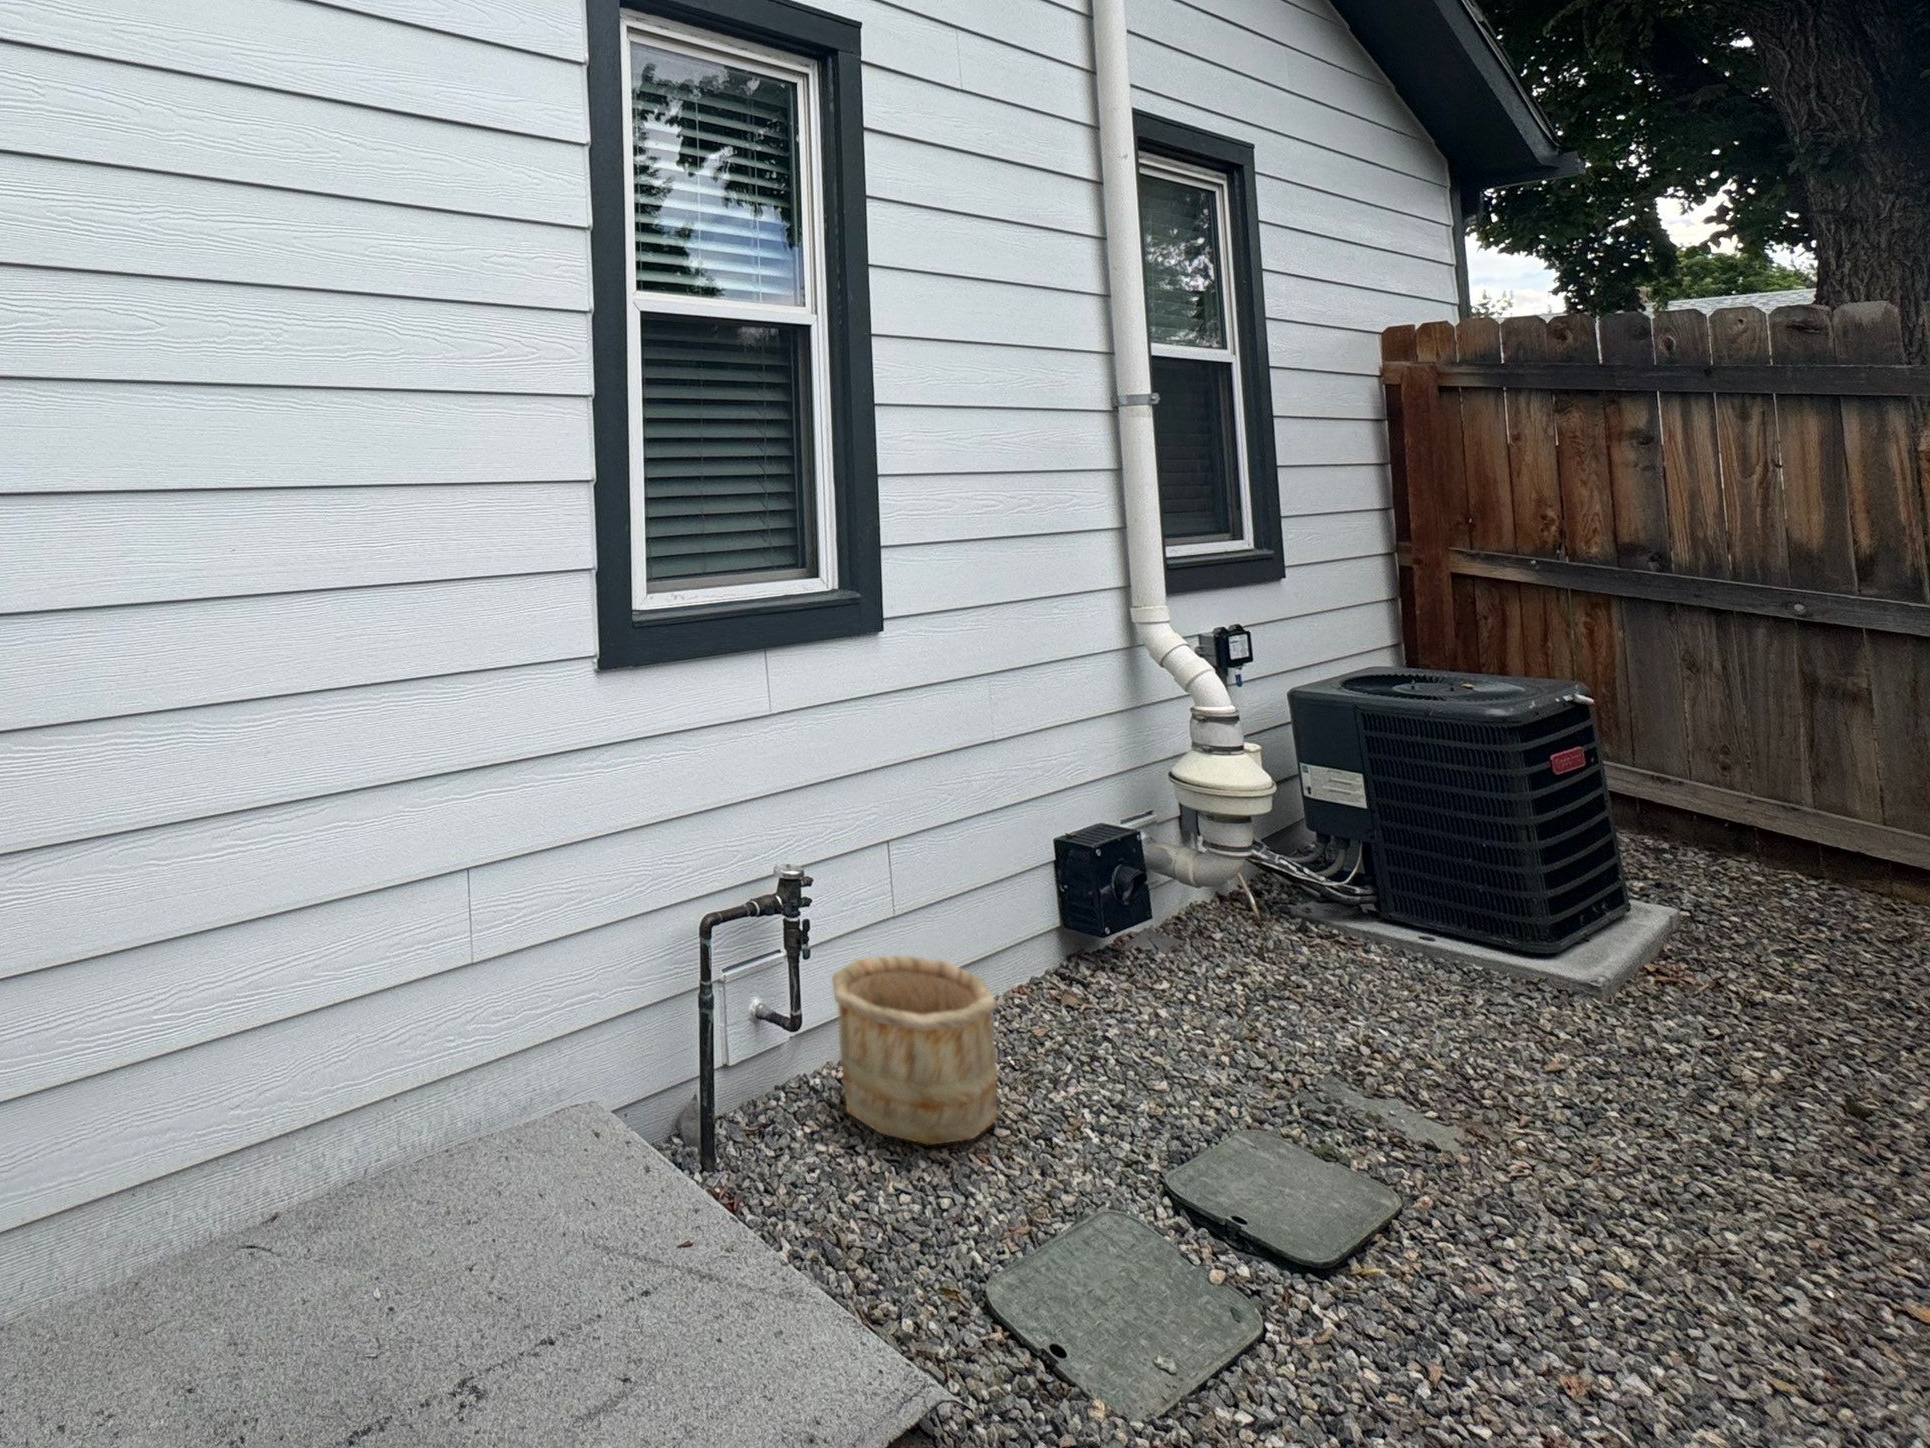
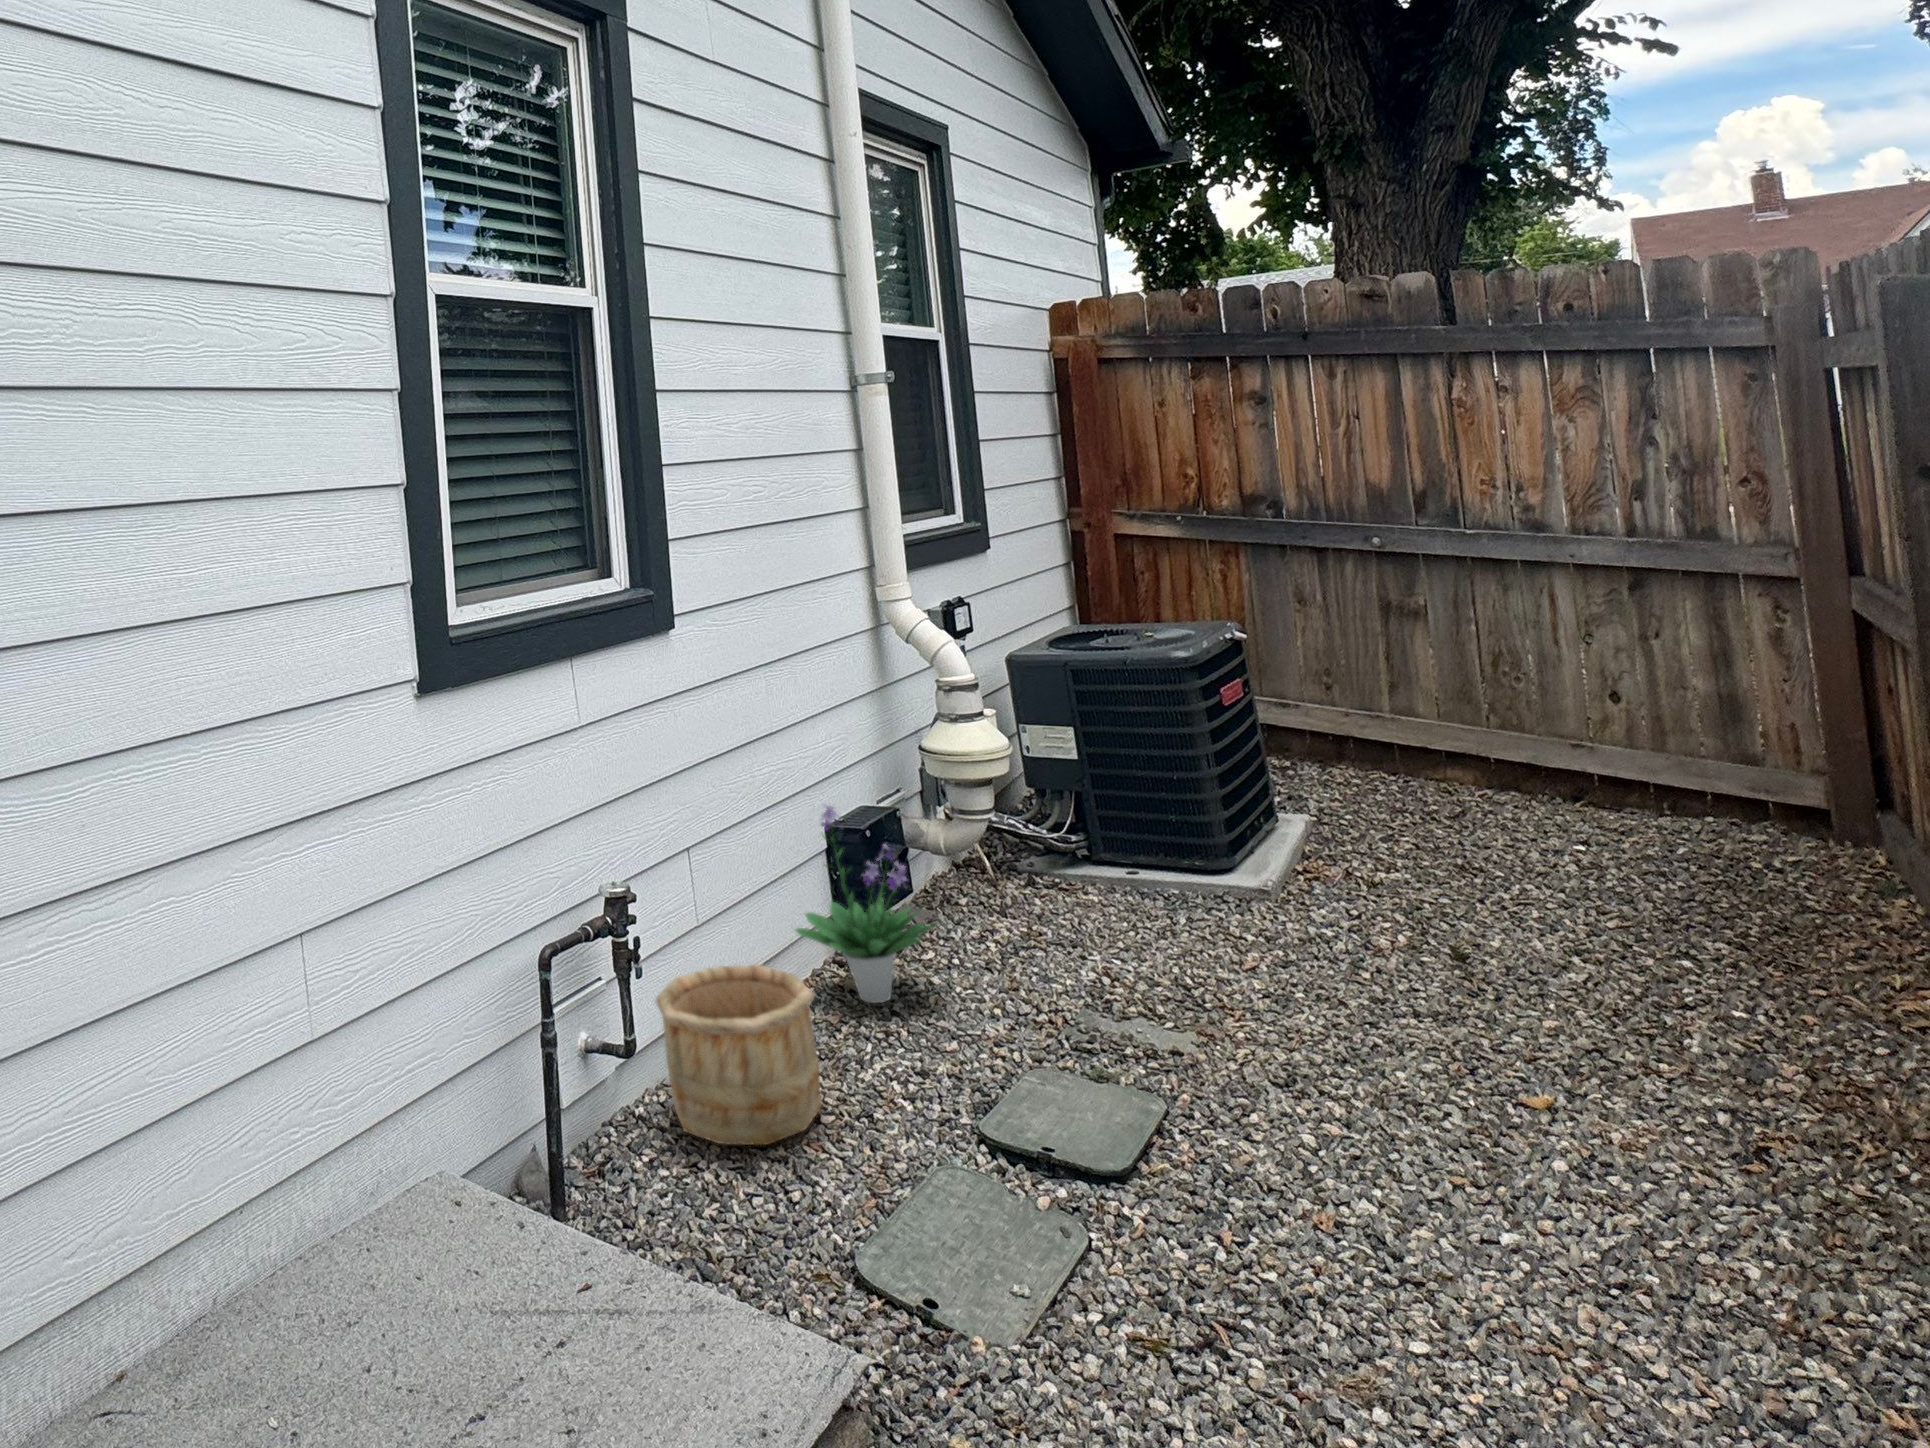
potted plant: none [1005,811,1172,1025] -> present [795,804,938,1003]

